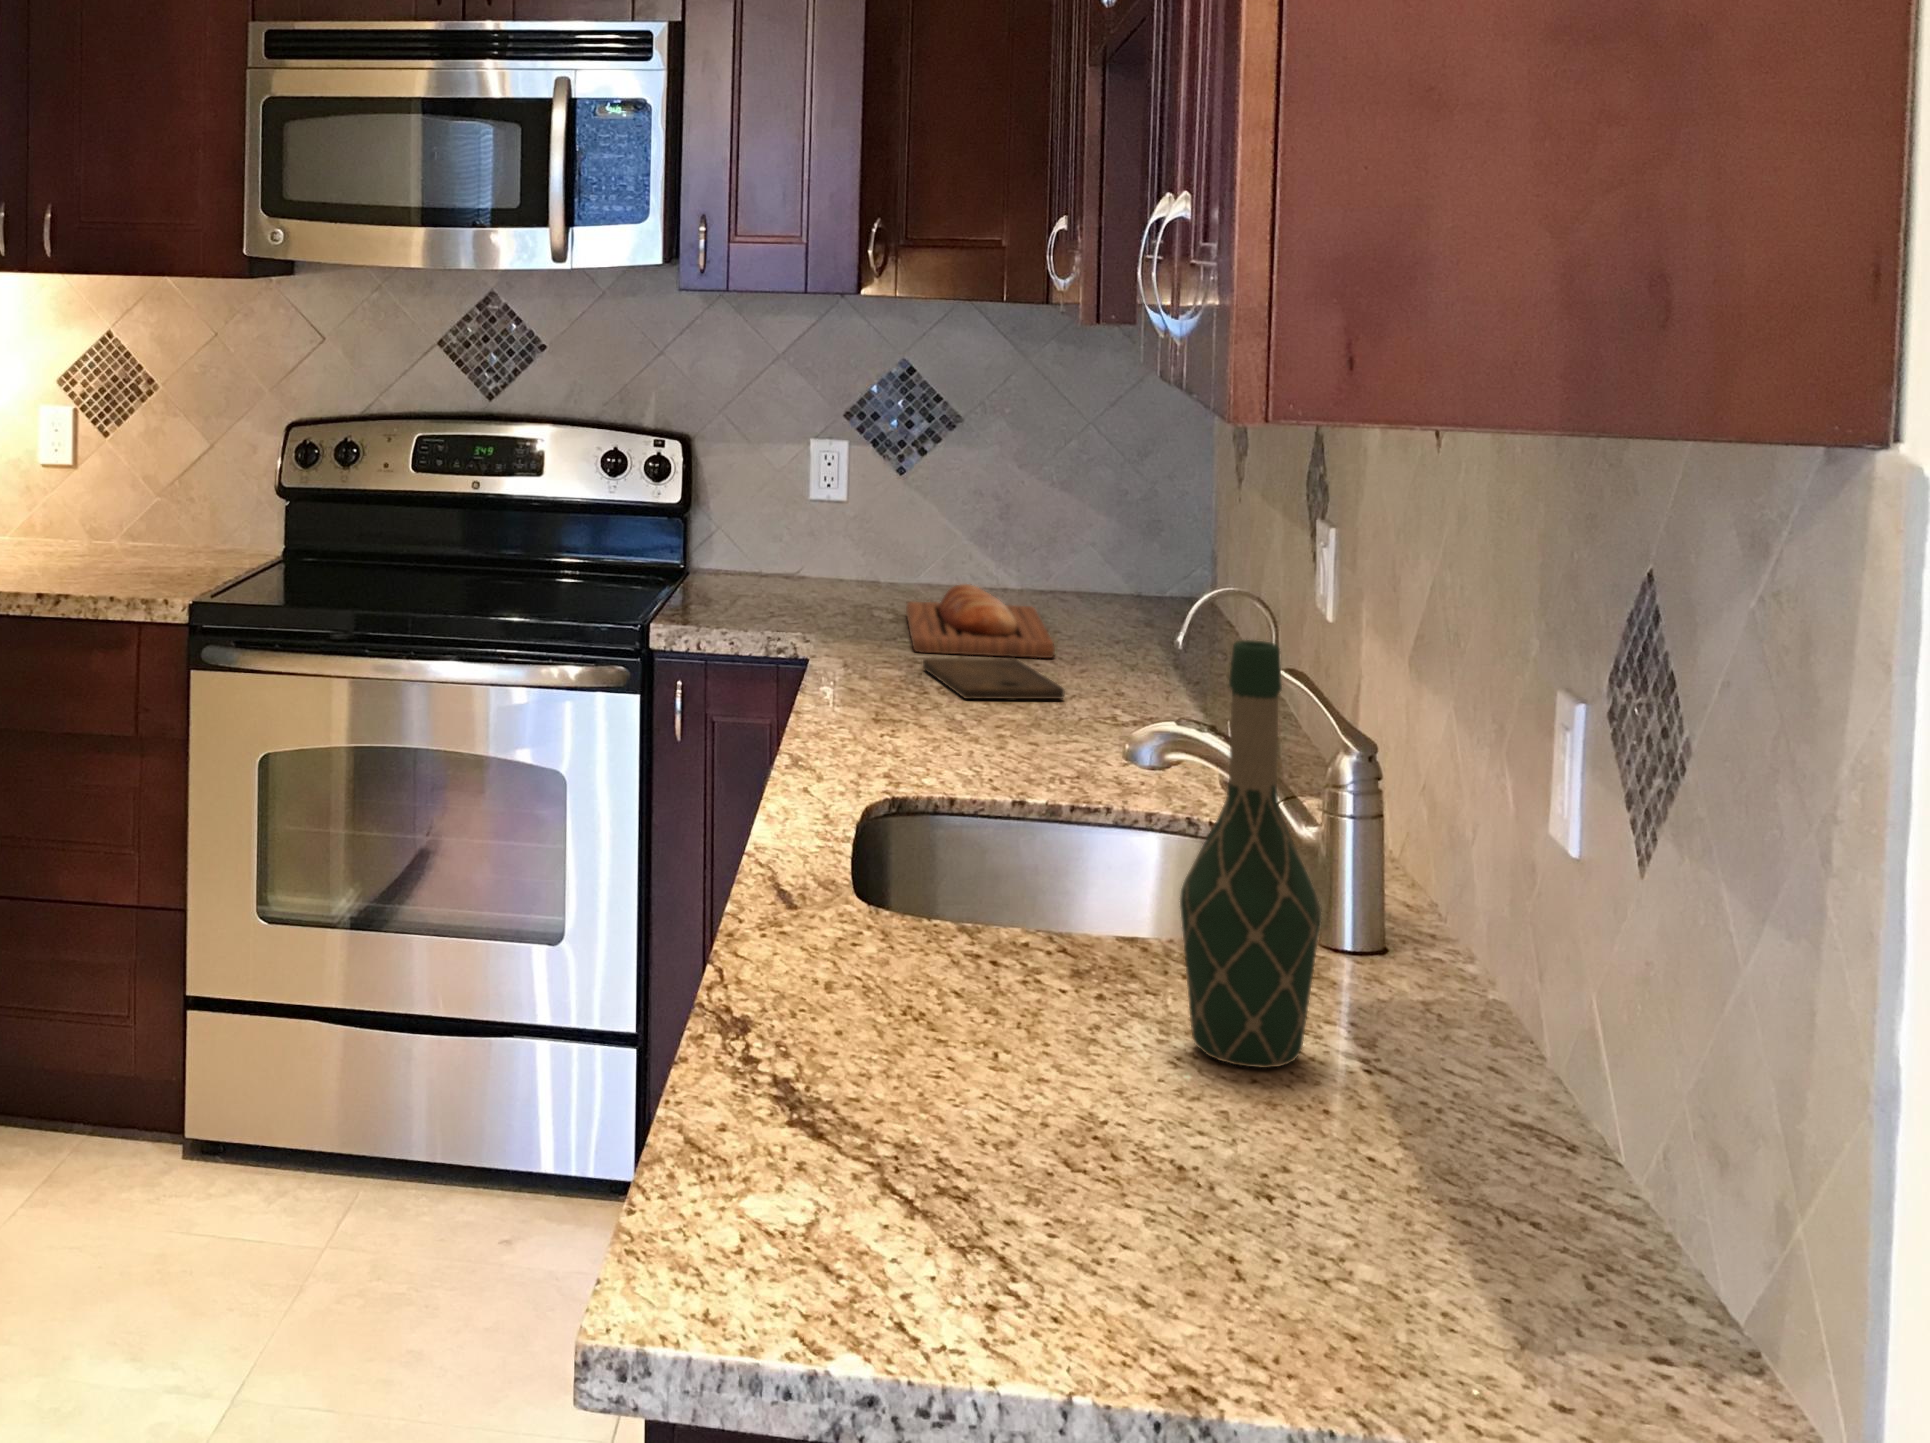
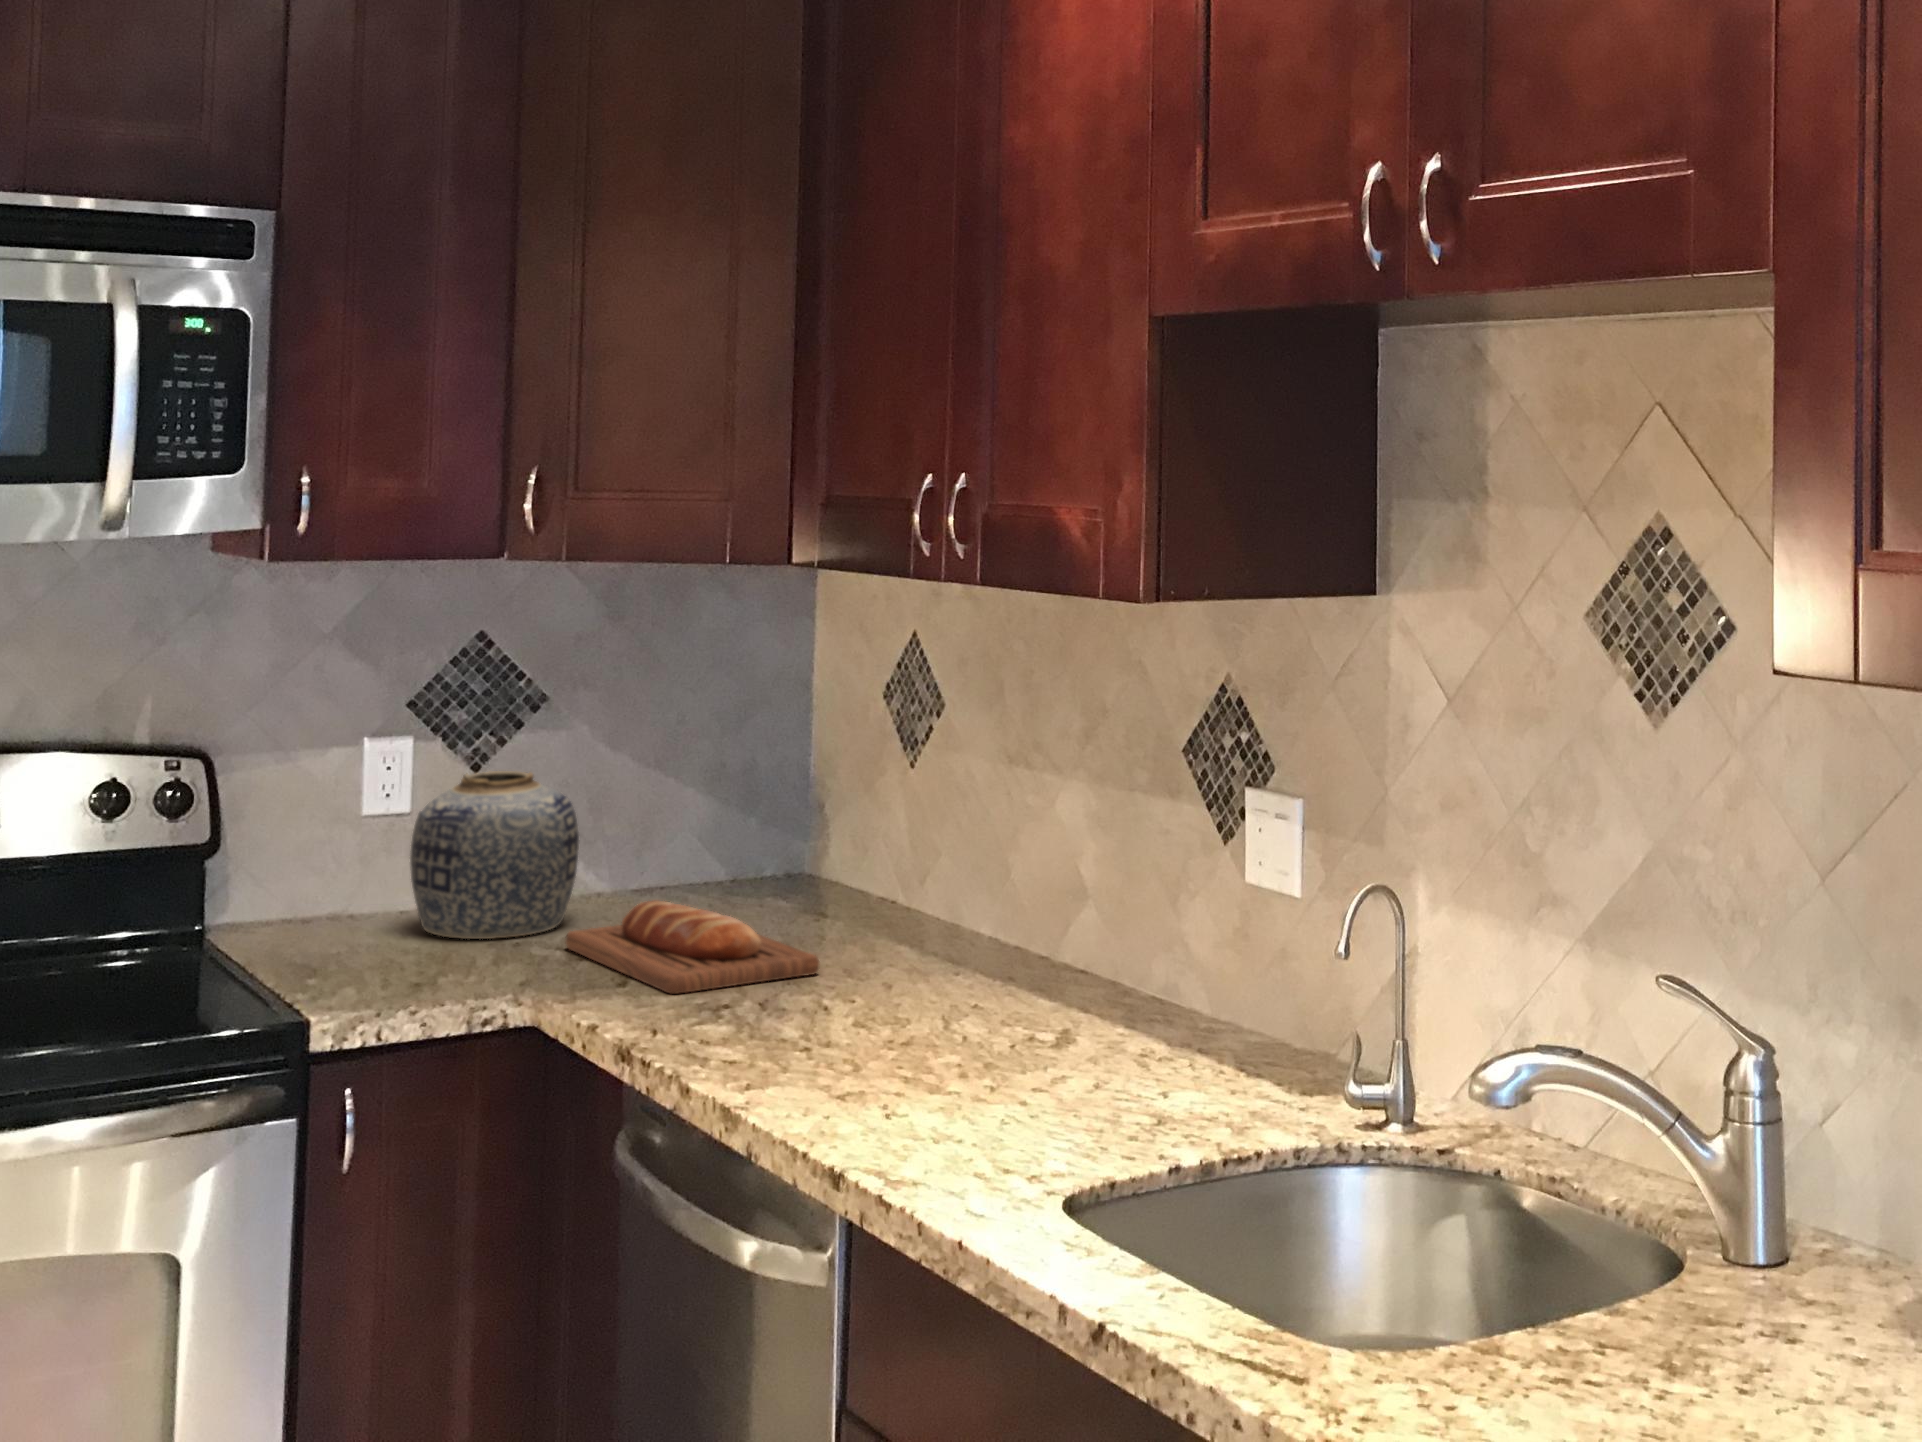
vase: none [824,470,955,603] -> present [410,771,579,939]
wine bottle: present [1180,640,1321,1068] -> none [1736,939,1865,1363]
cutting board: present [923,658,1065,699] -> none [726,983,931,1041]

